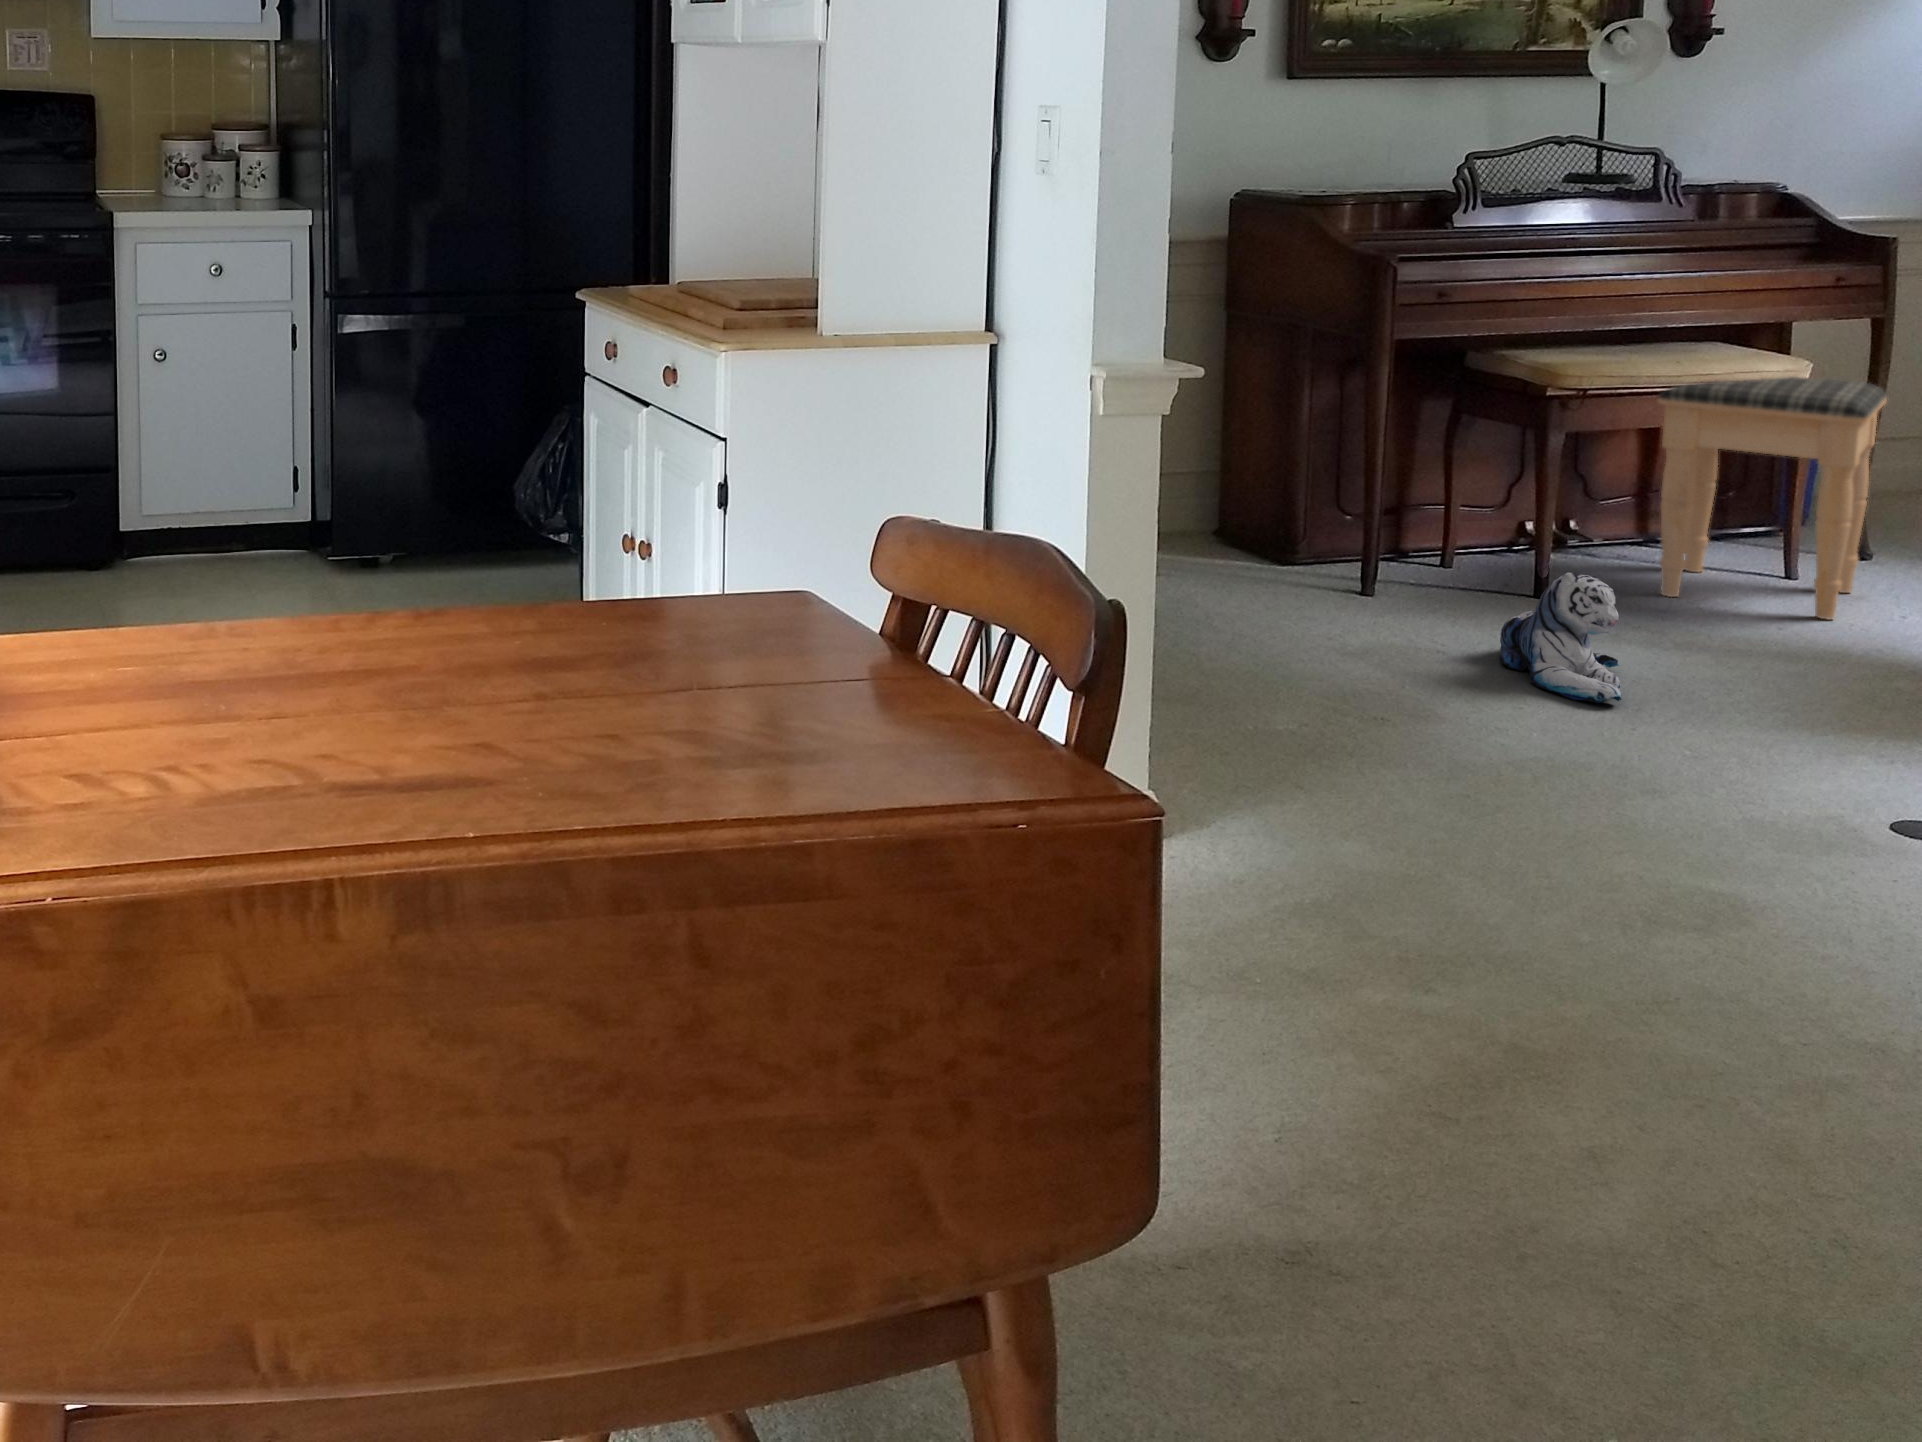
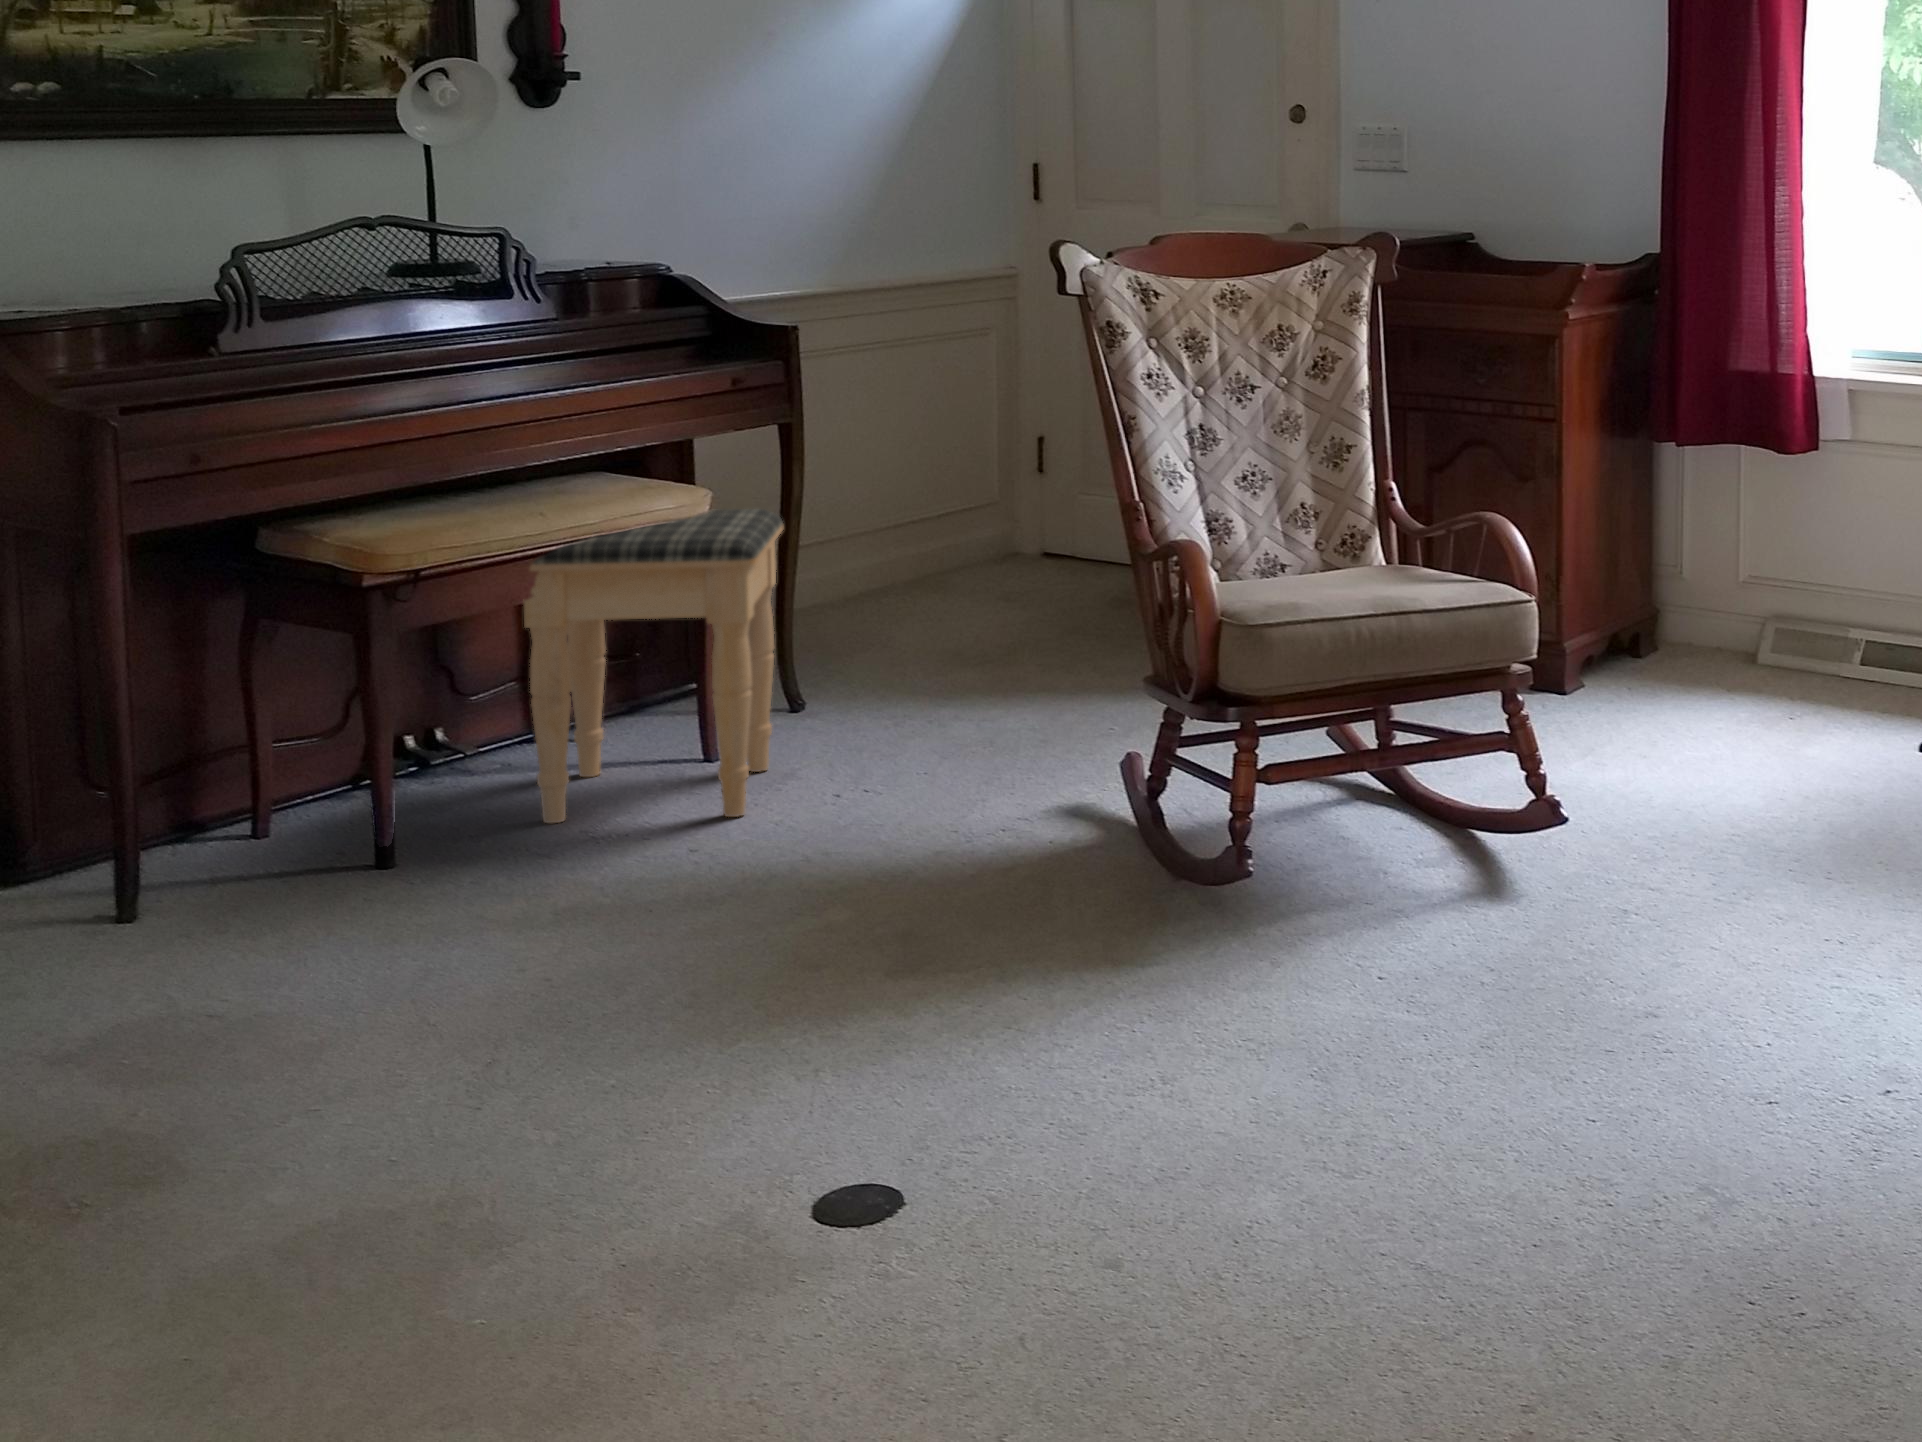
plush toy: present [1500,573,1622,703] -> none [296,847,464,1037]

